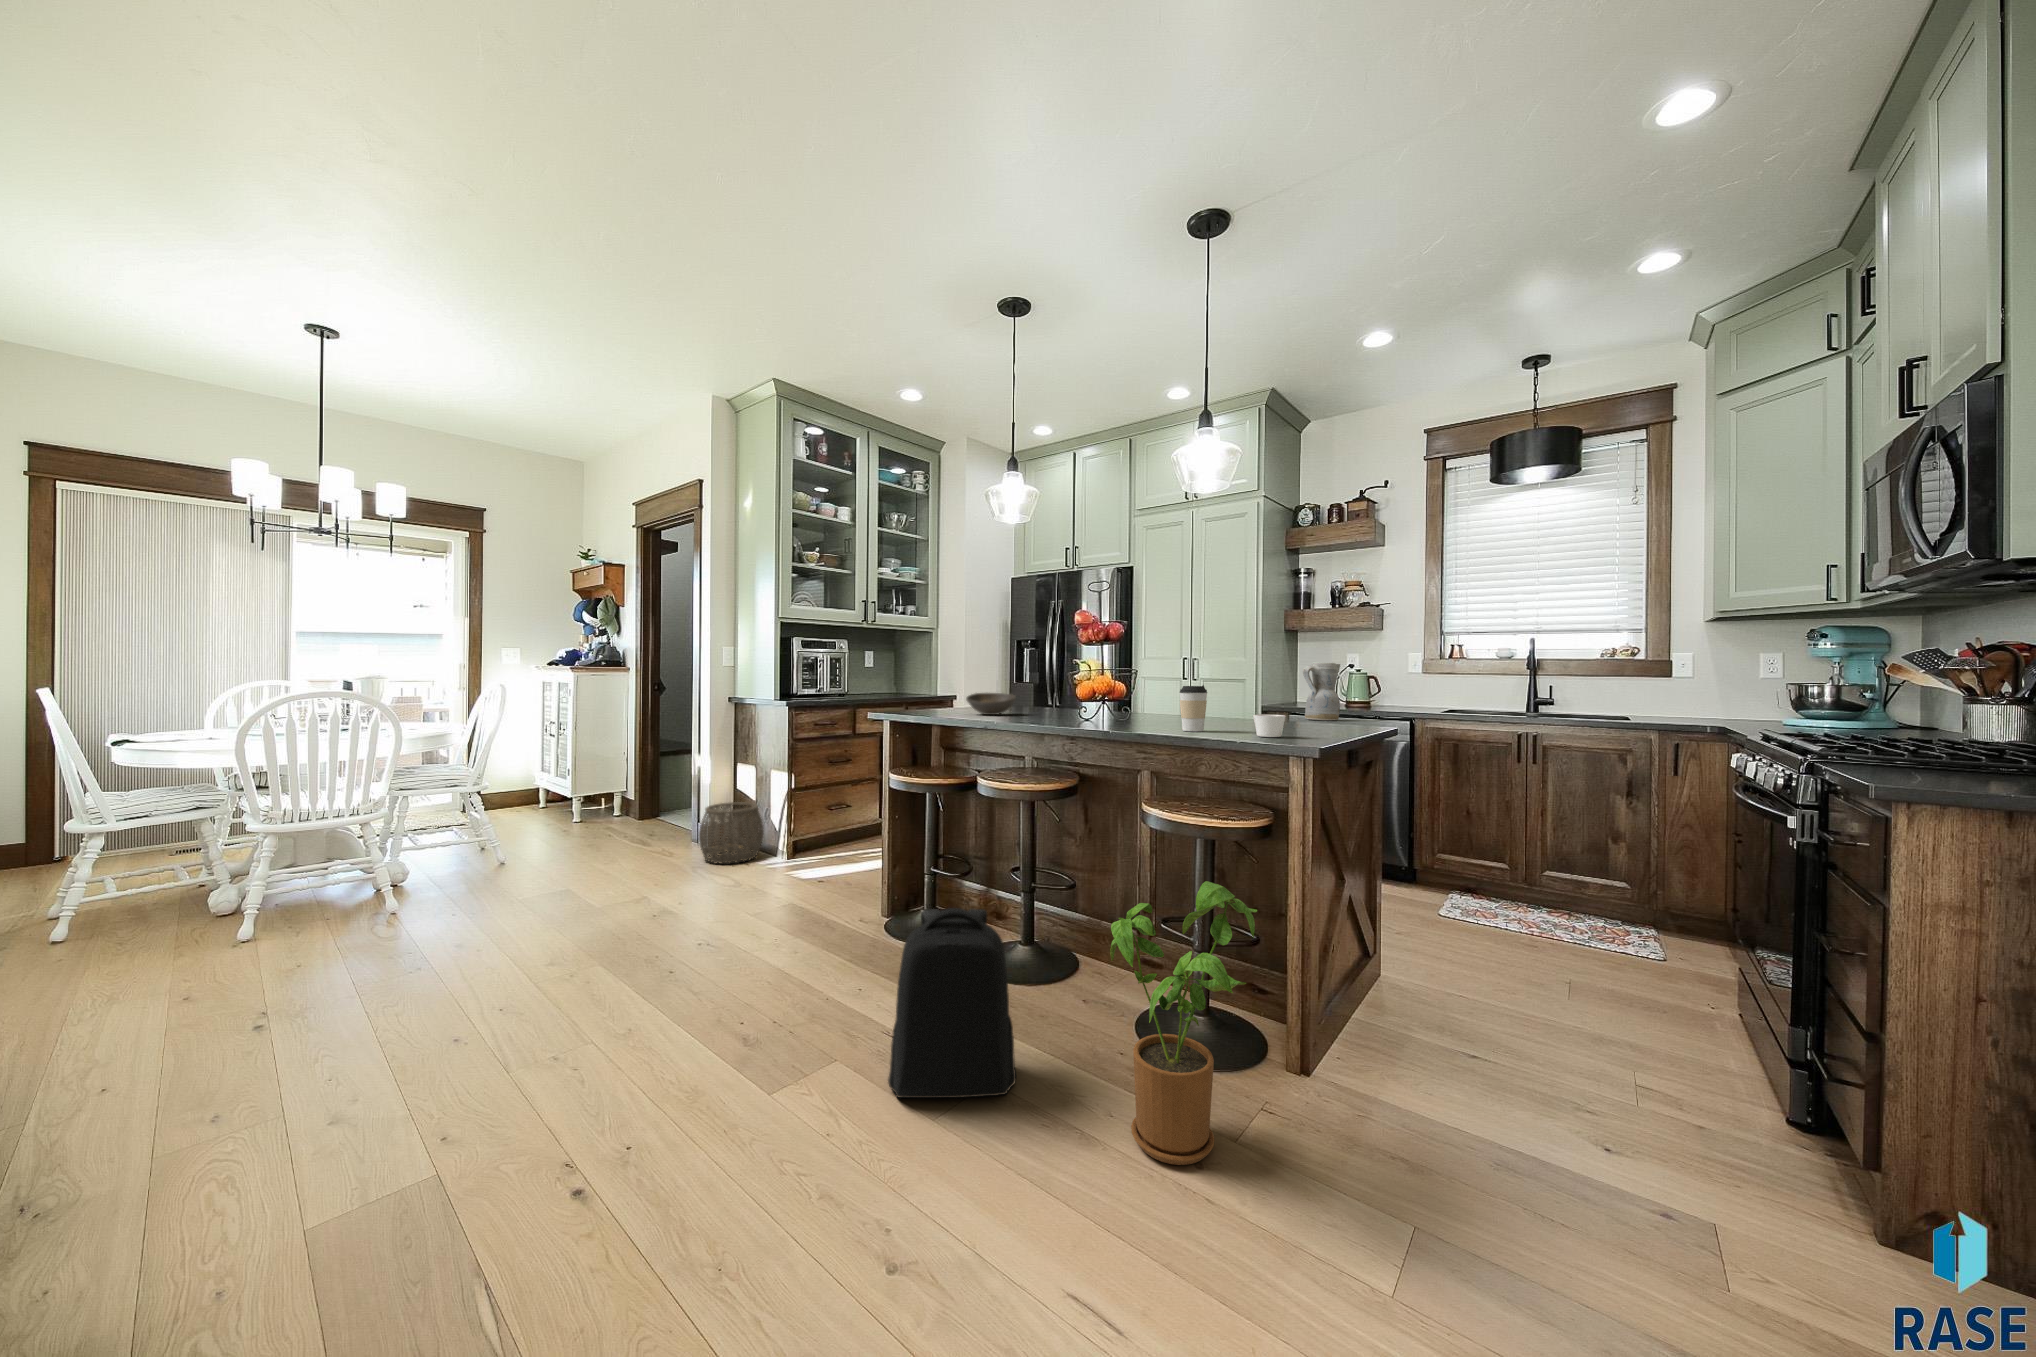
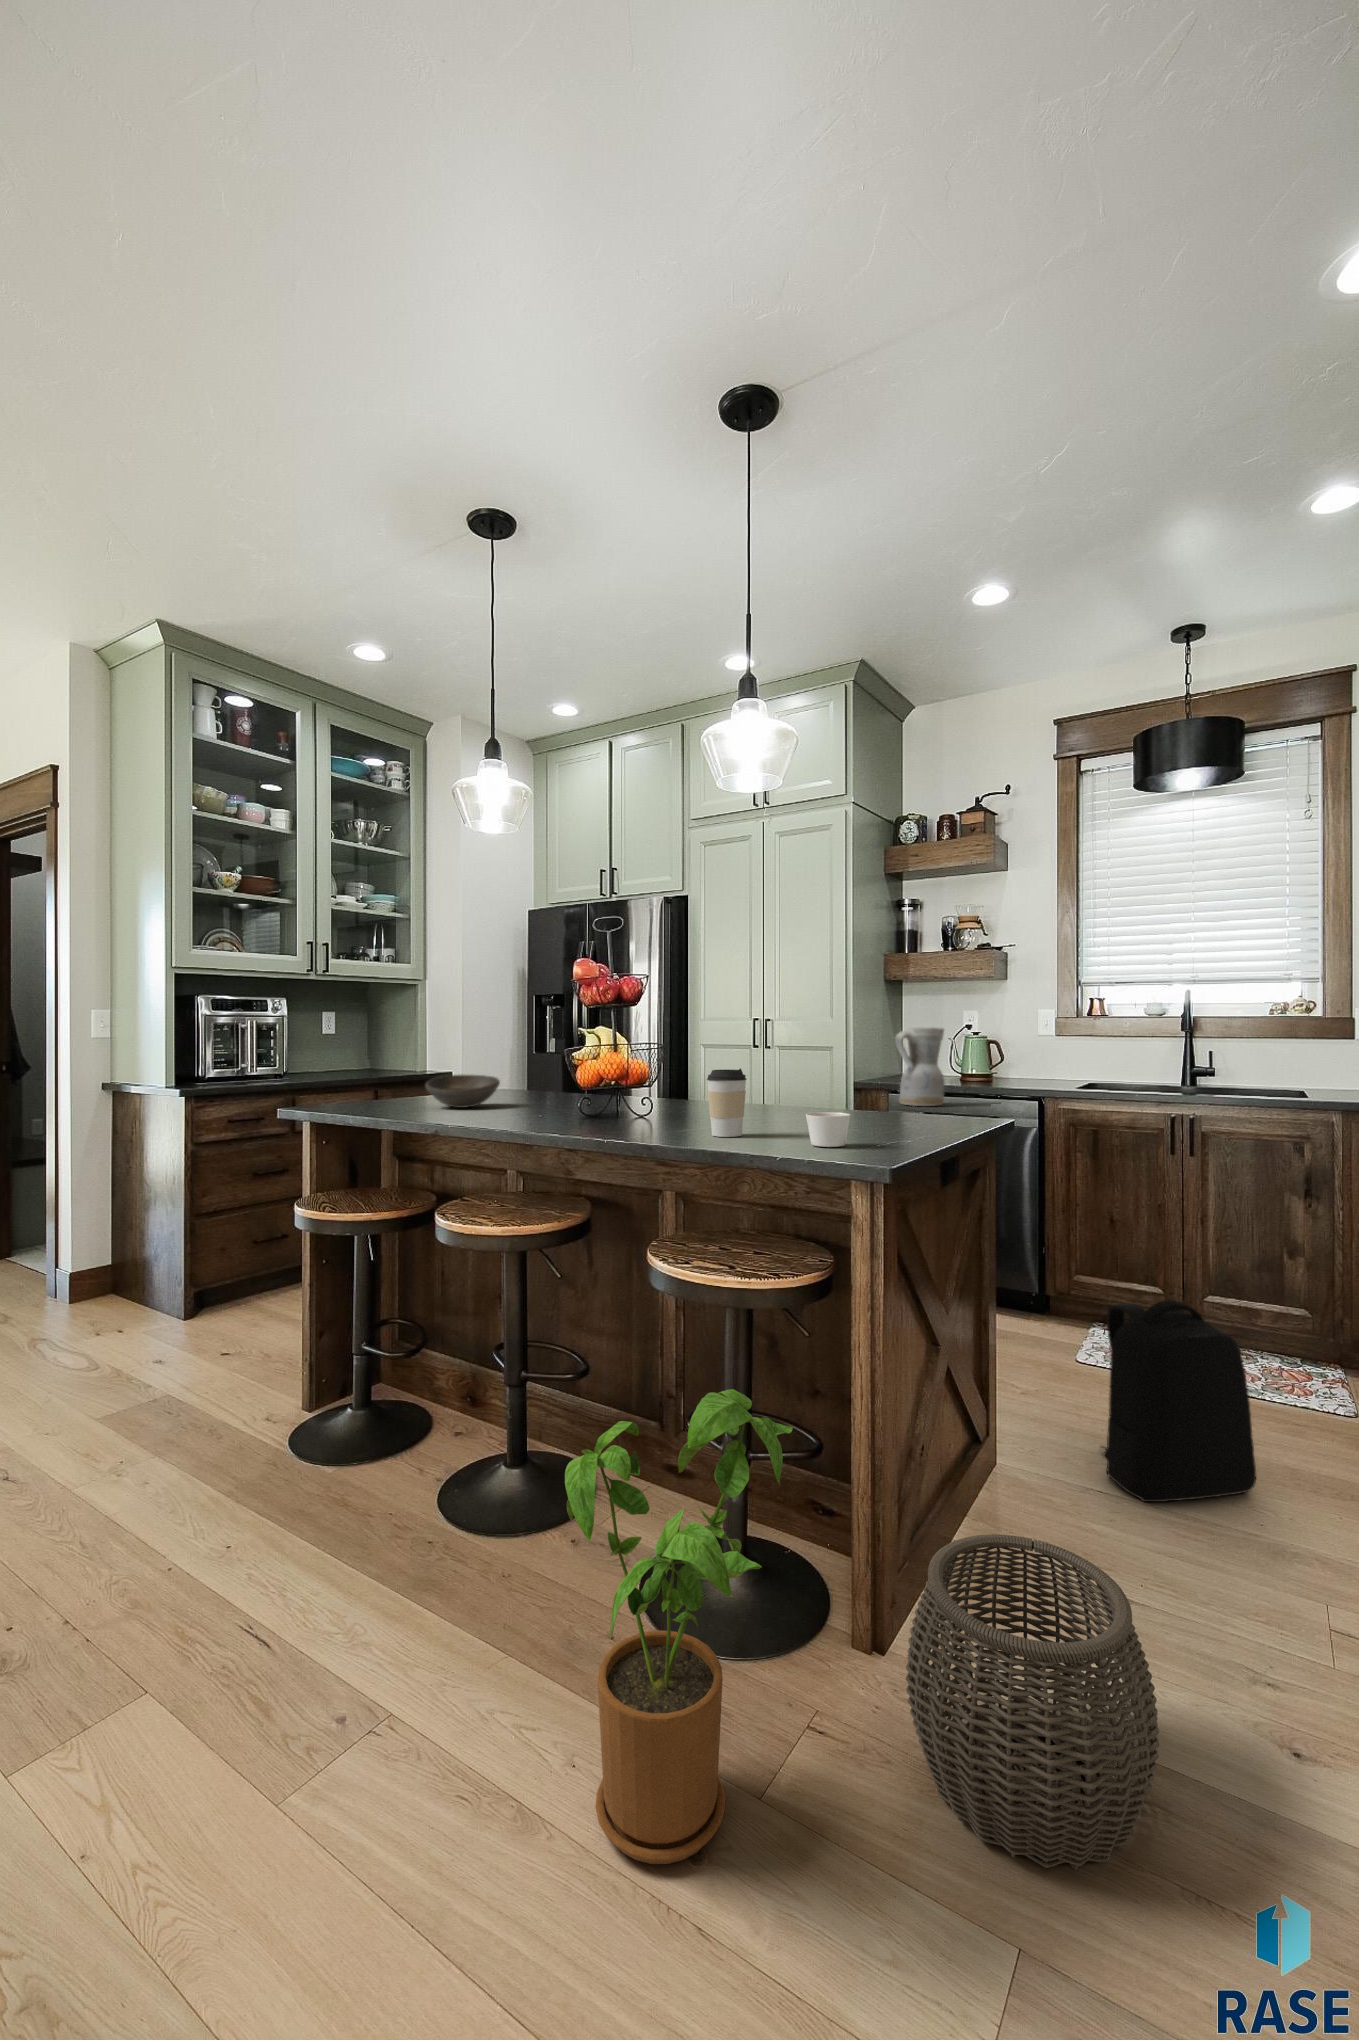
woven basket: present [699,802,763,864] -> present [906,1534,1160,1870]
backpack: present [888,908,1016,1098] -> present [1101,1300,1256,1502]

